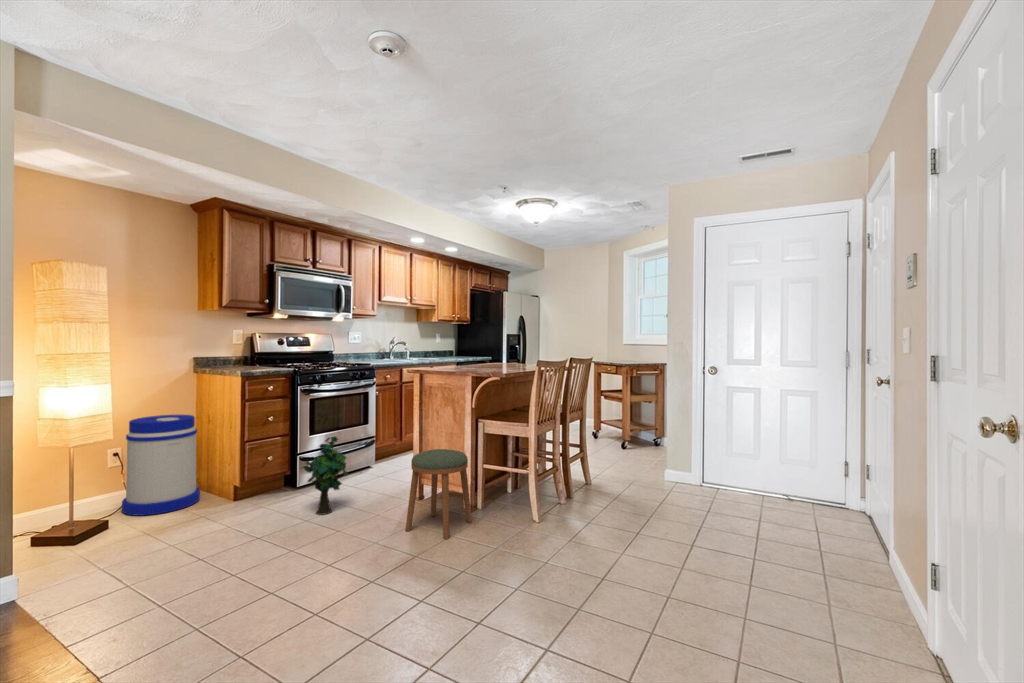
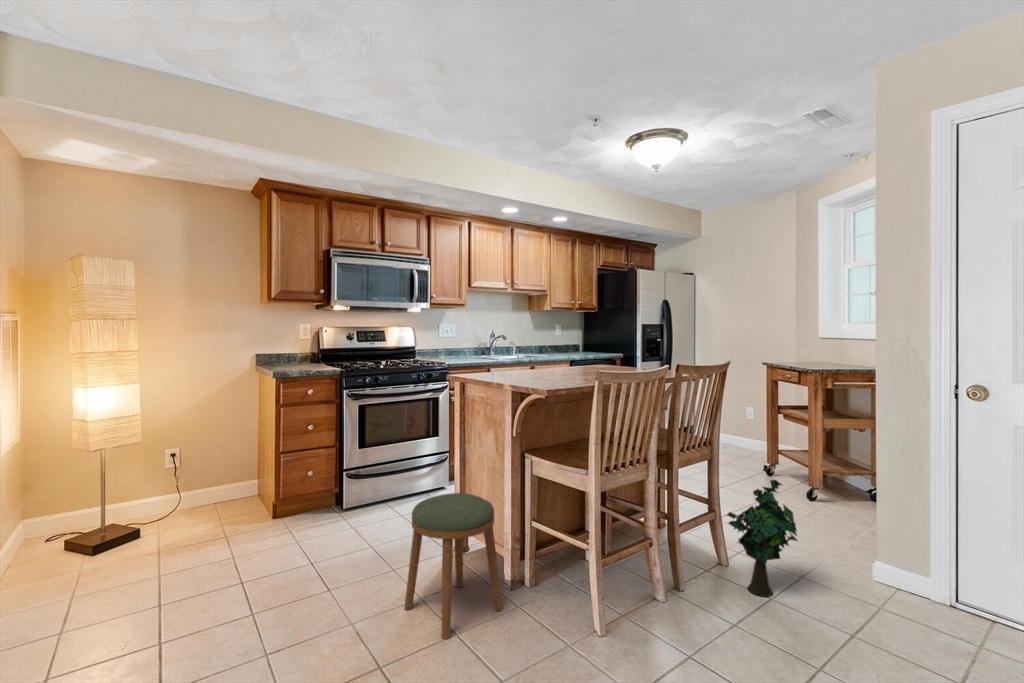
trash can: present [122,415,200,515] -> none [170,417,249,526]
decorative plant: present [302,436,348,515] -> present [727,480,797,597]

